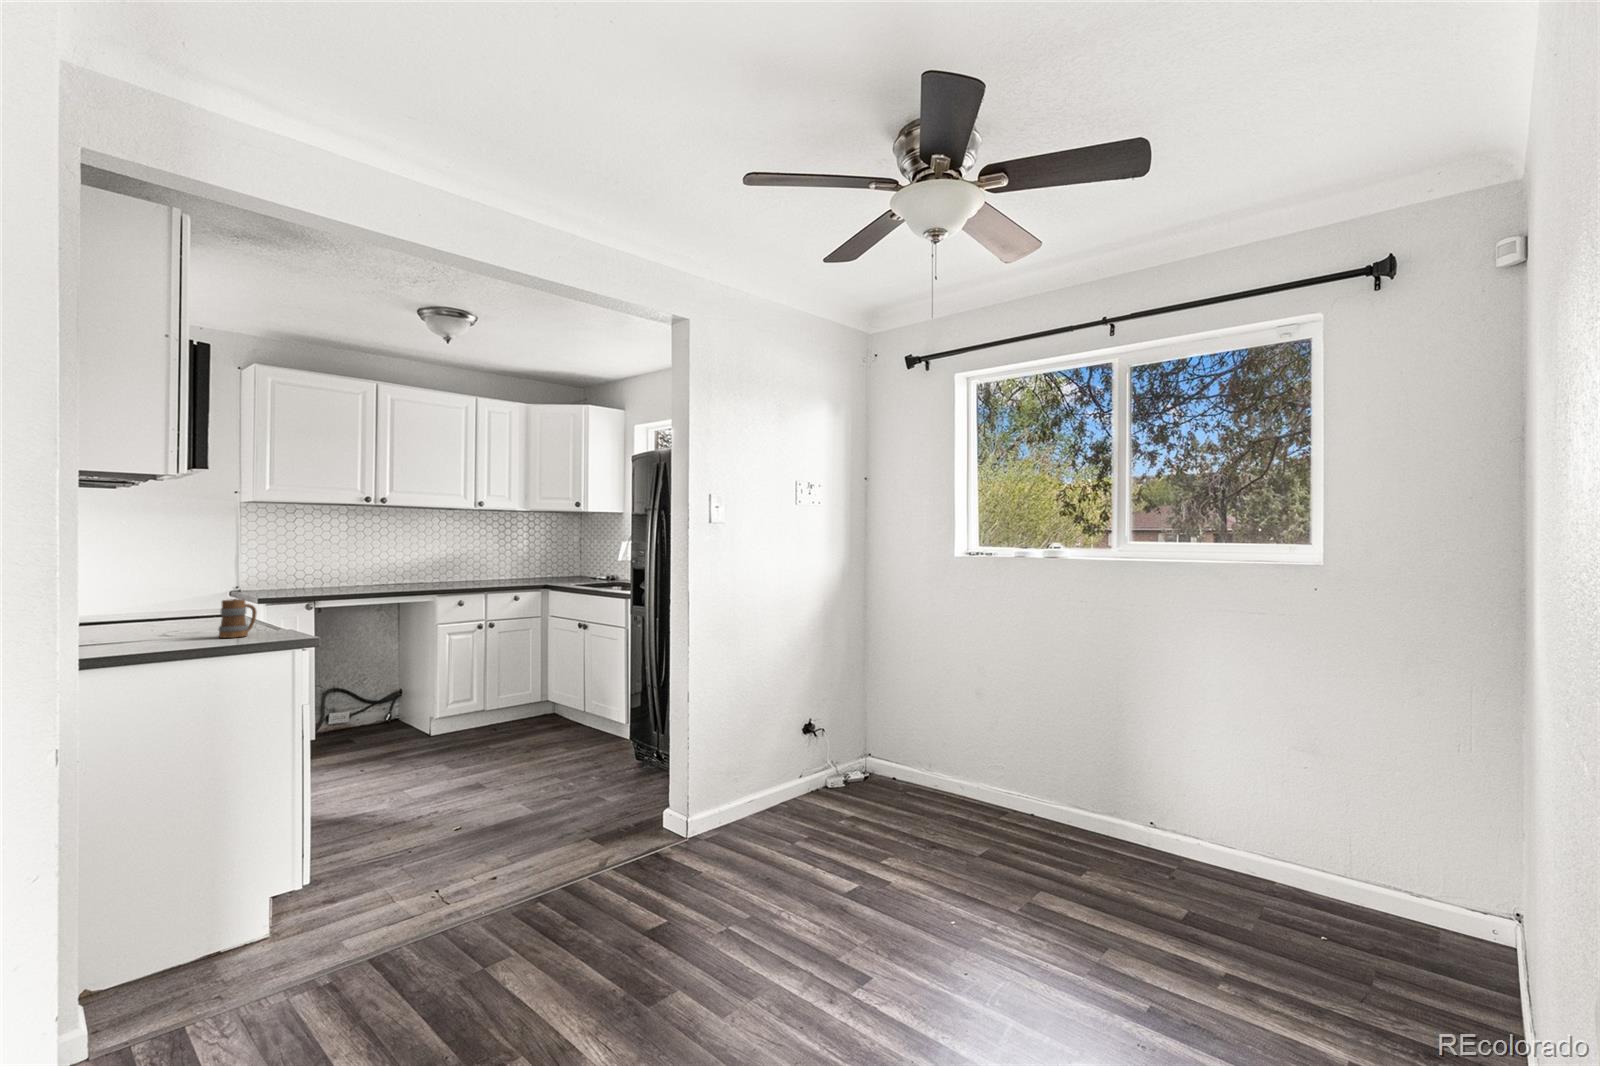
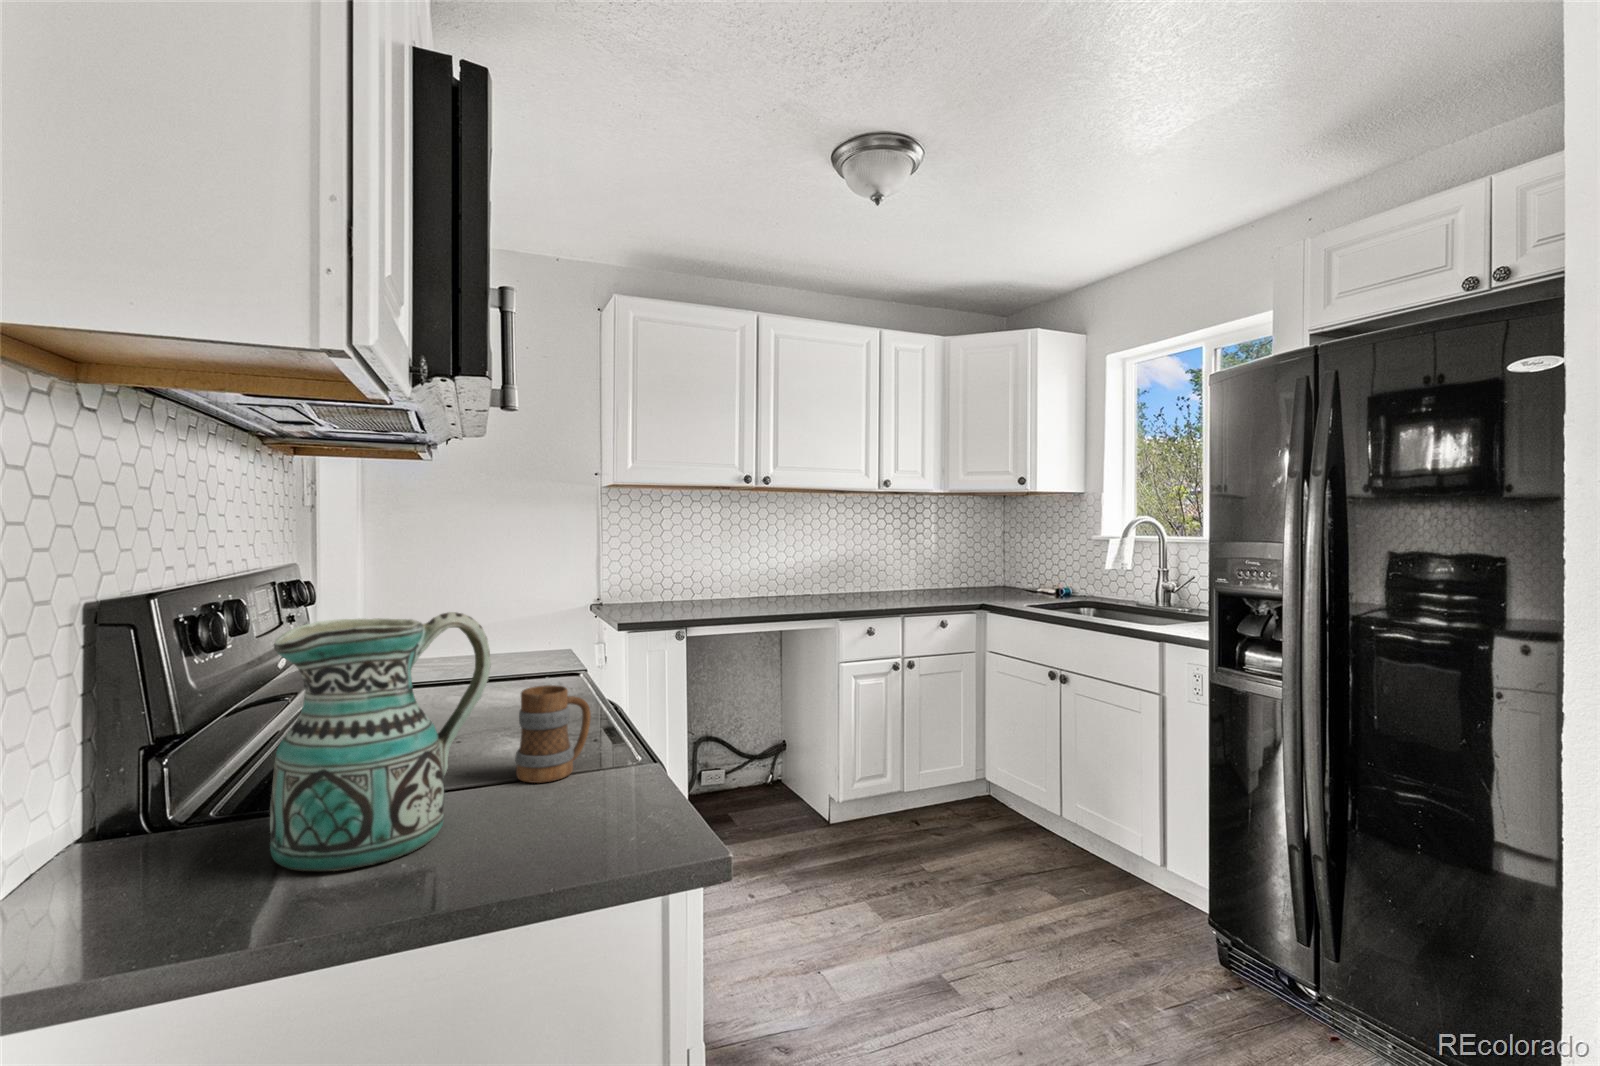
ceramic pitcher: none [117,563,212,653] -> present [270,612,491,871]

